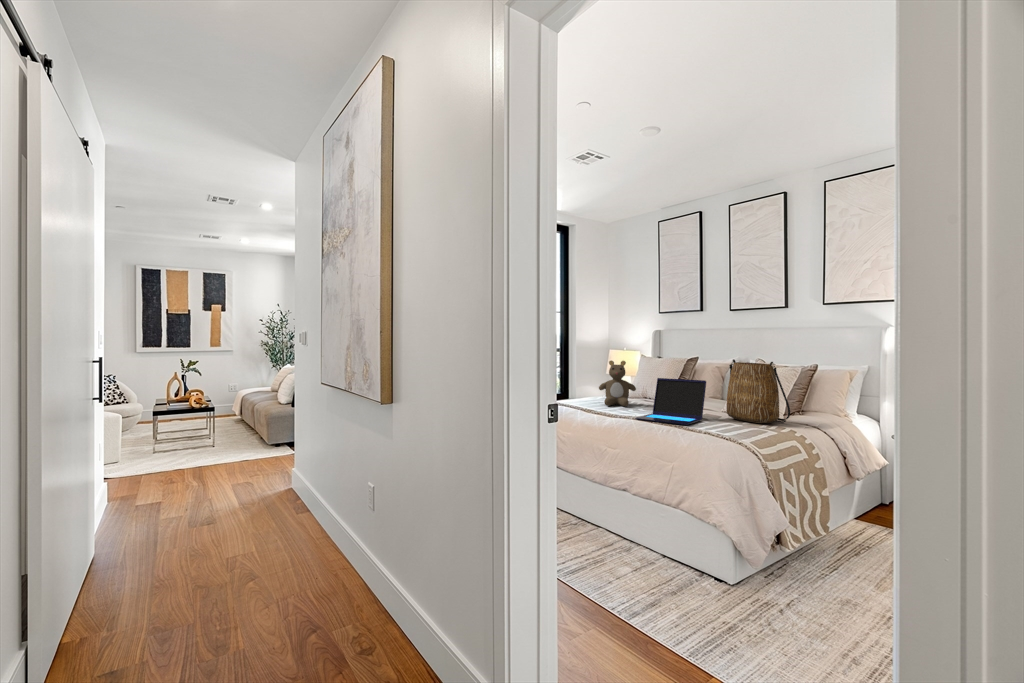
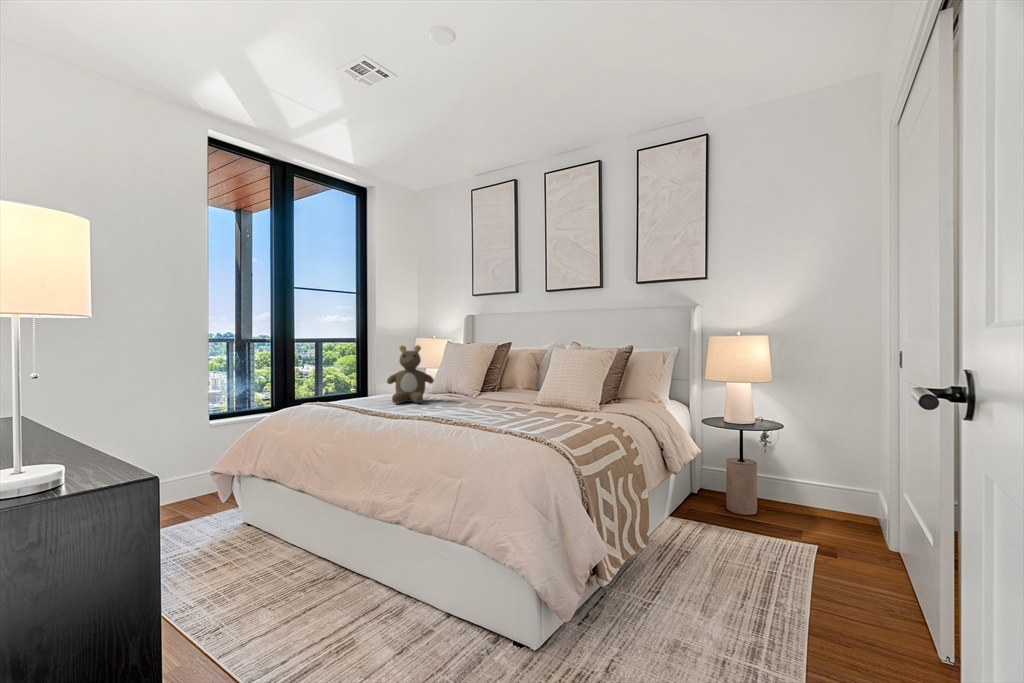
tote bag: present [726,359,790,423] -> none [537,339,606,414]
laptop: present [635,378,706,425] -> none [422,365,513,424]

